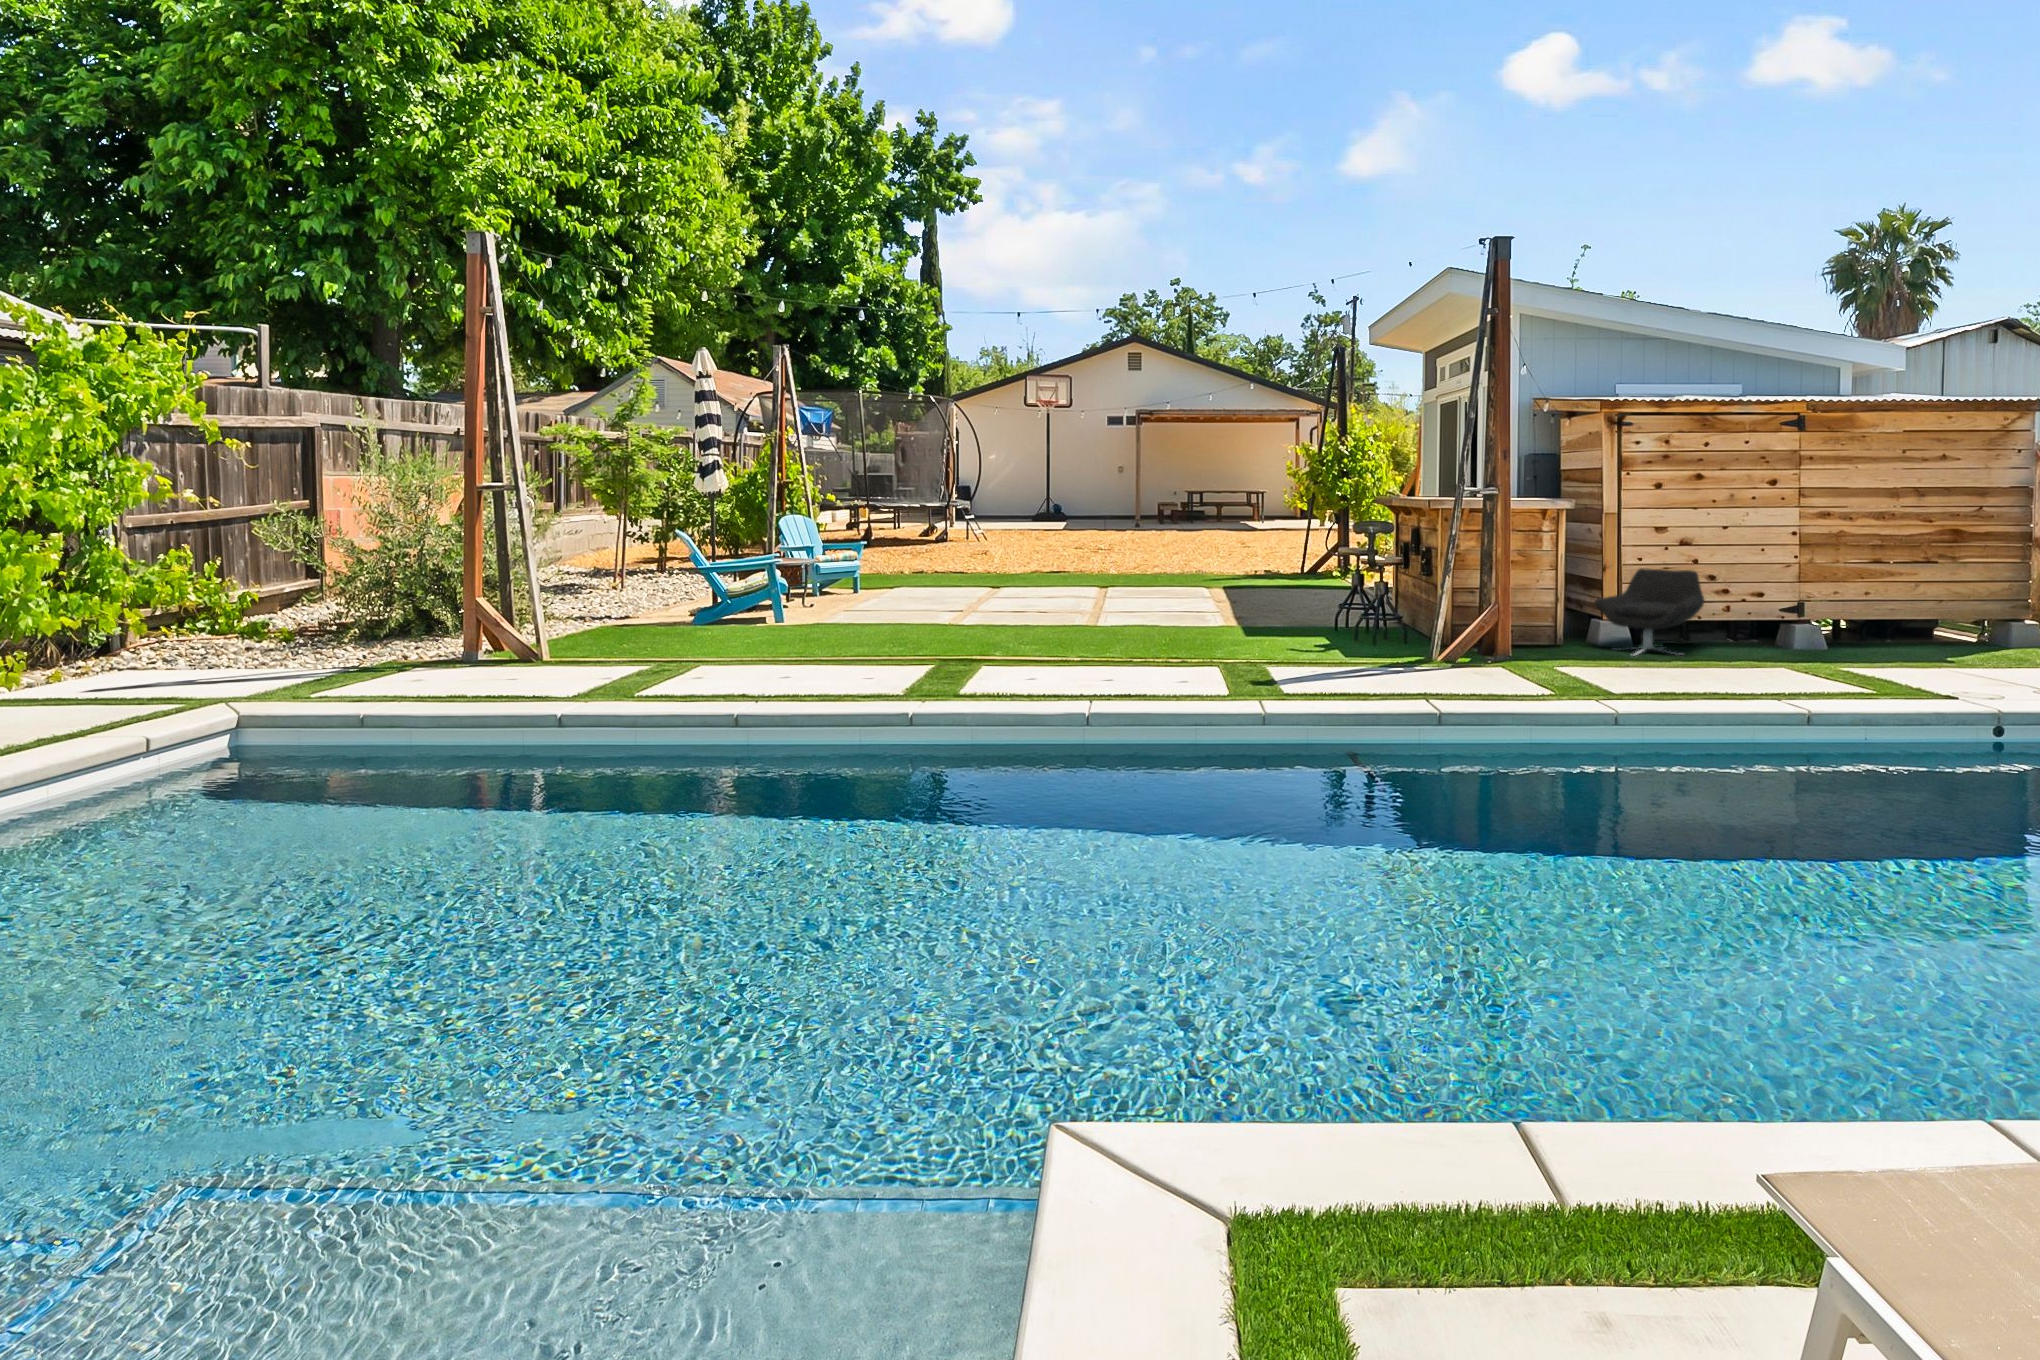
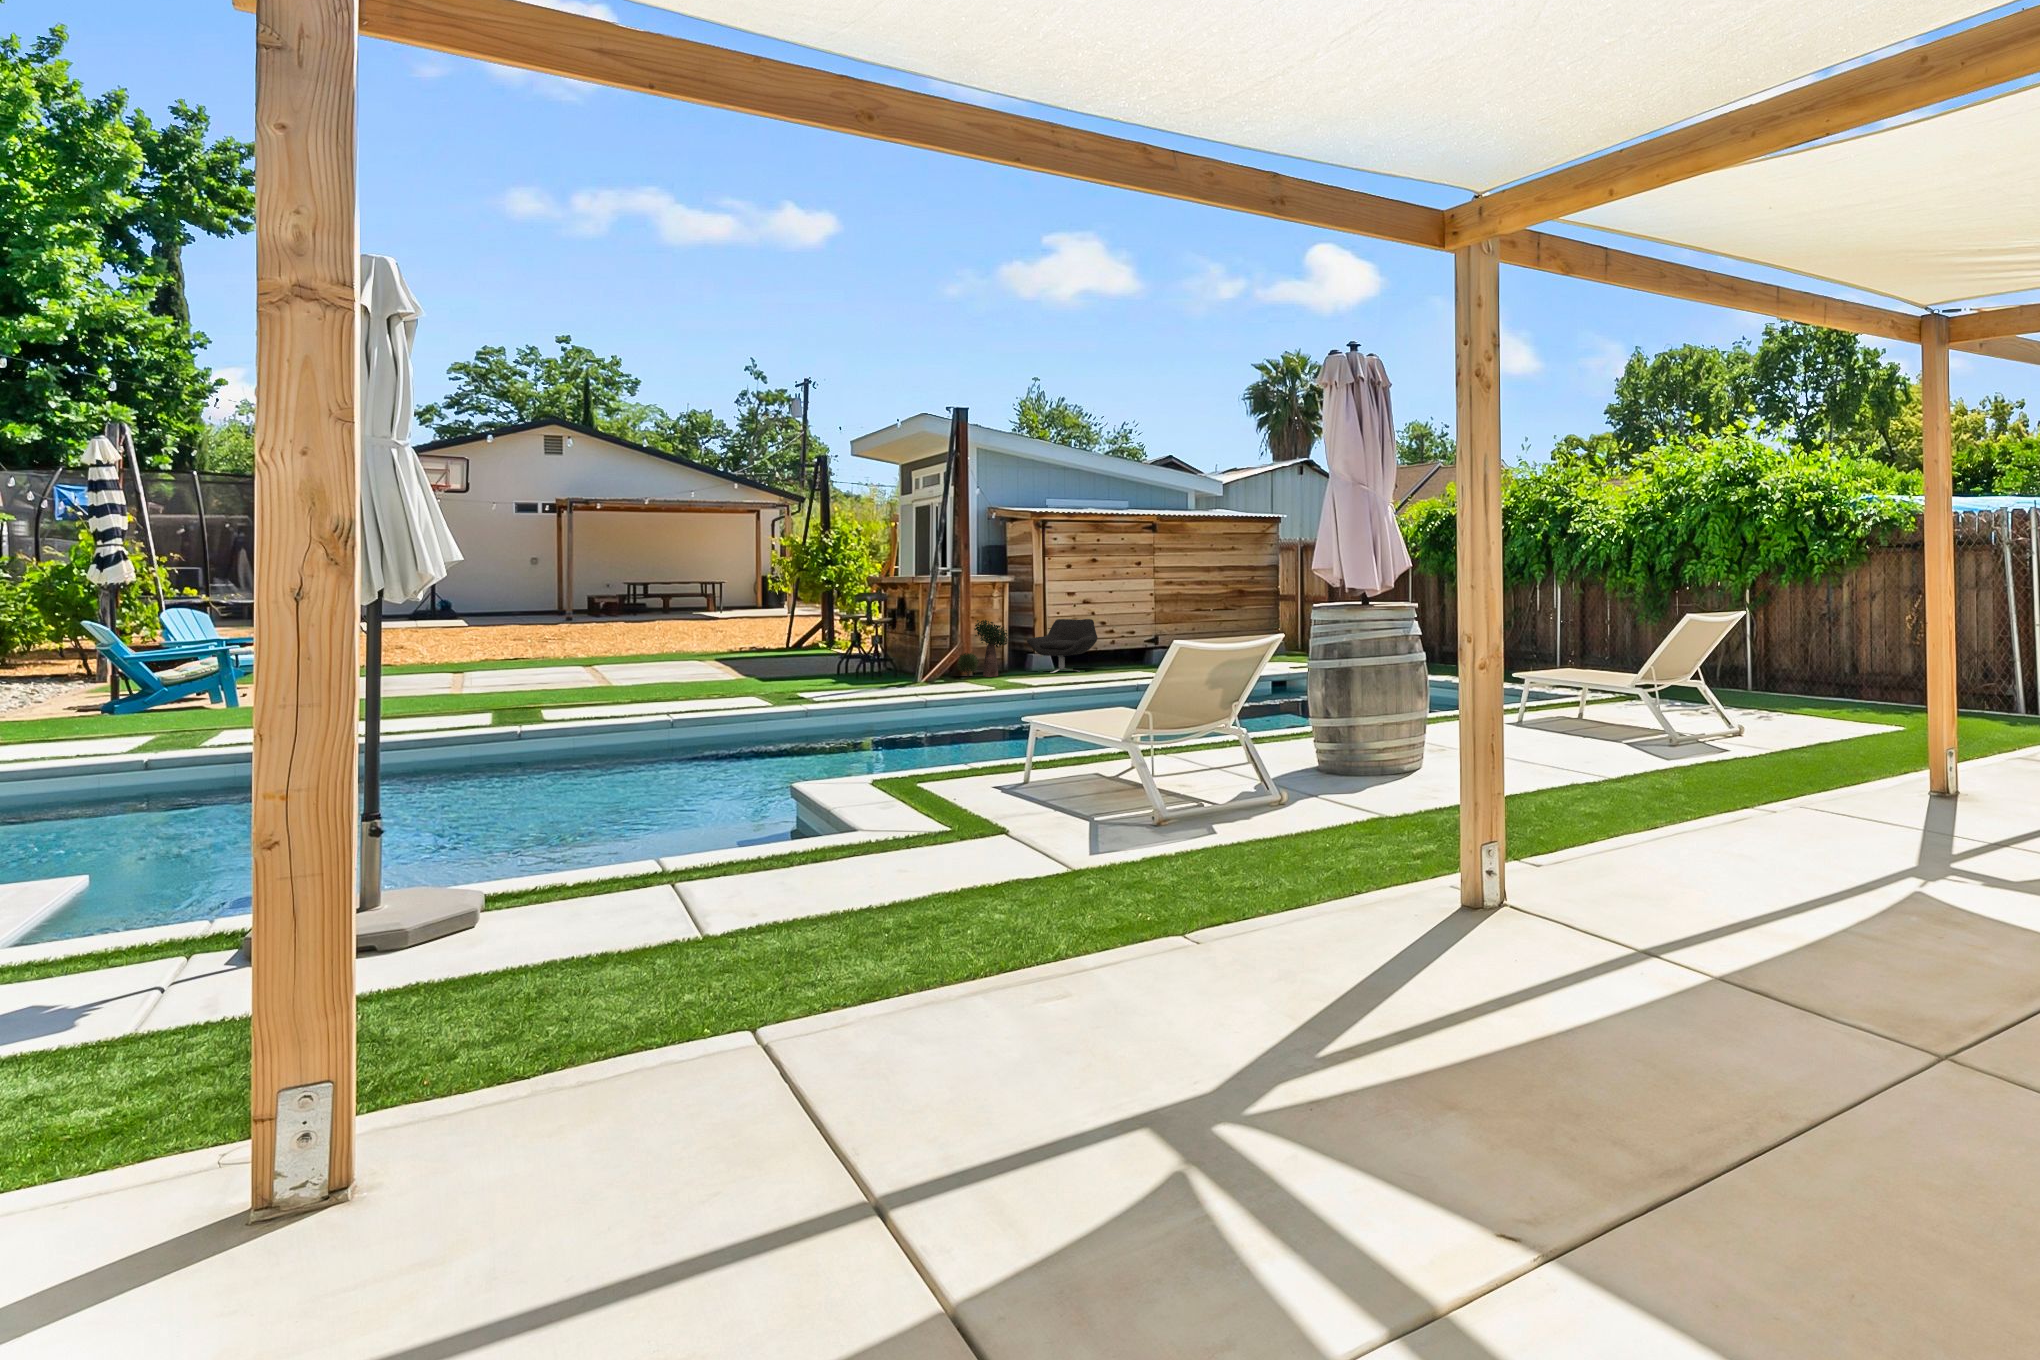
potted plant: none [1489,571,1567,660] -> present [957,620,1008,677]

